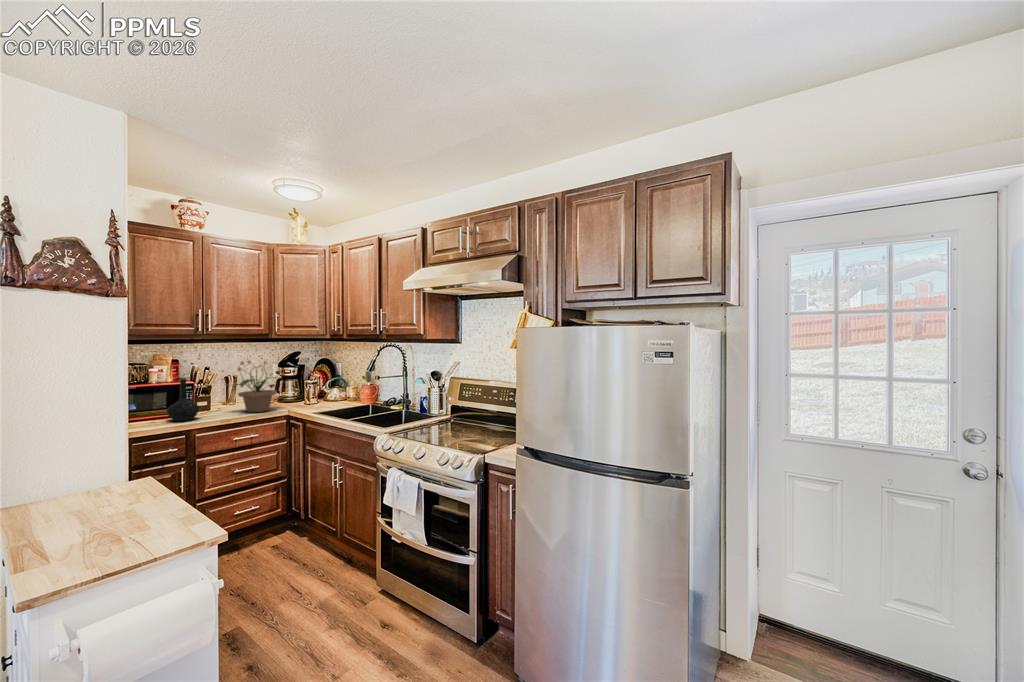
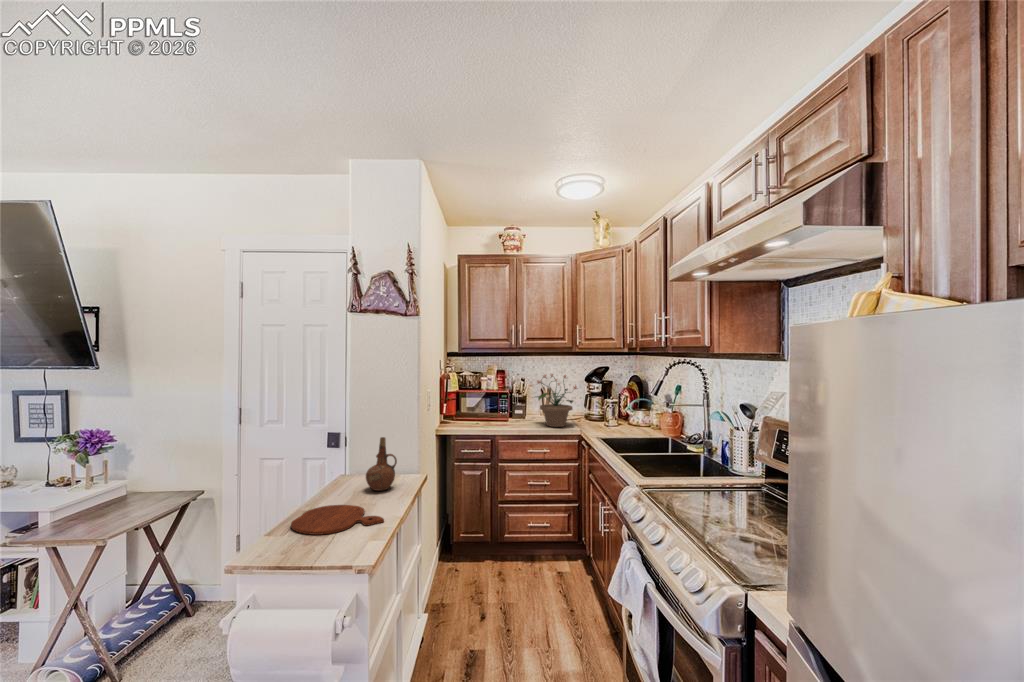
bottle: present [167,379,199,421] -> none [484,388,507,426]
ceramic pitcher: none [74,439,122,504] -> present [366,437,397,491]
cutting board: none [17,512,165,558] -> present [291,505,384,535]

